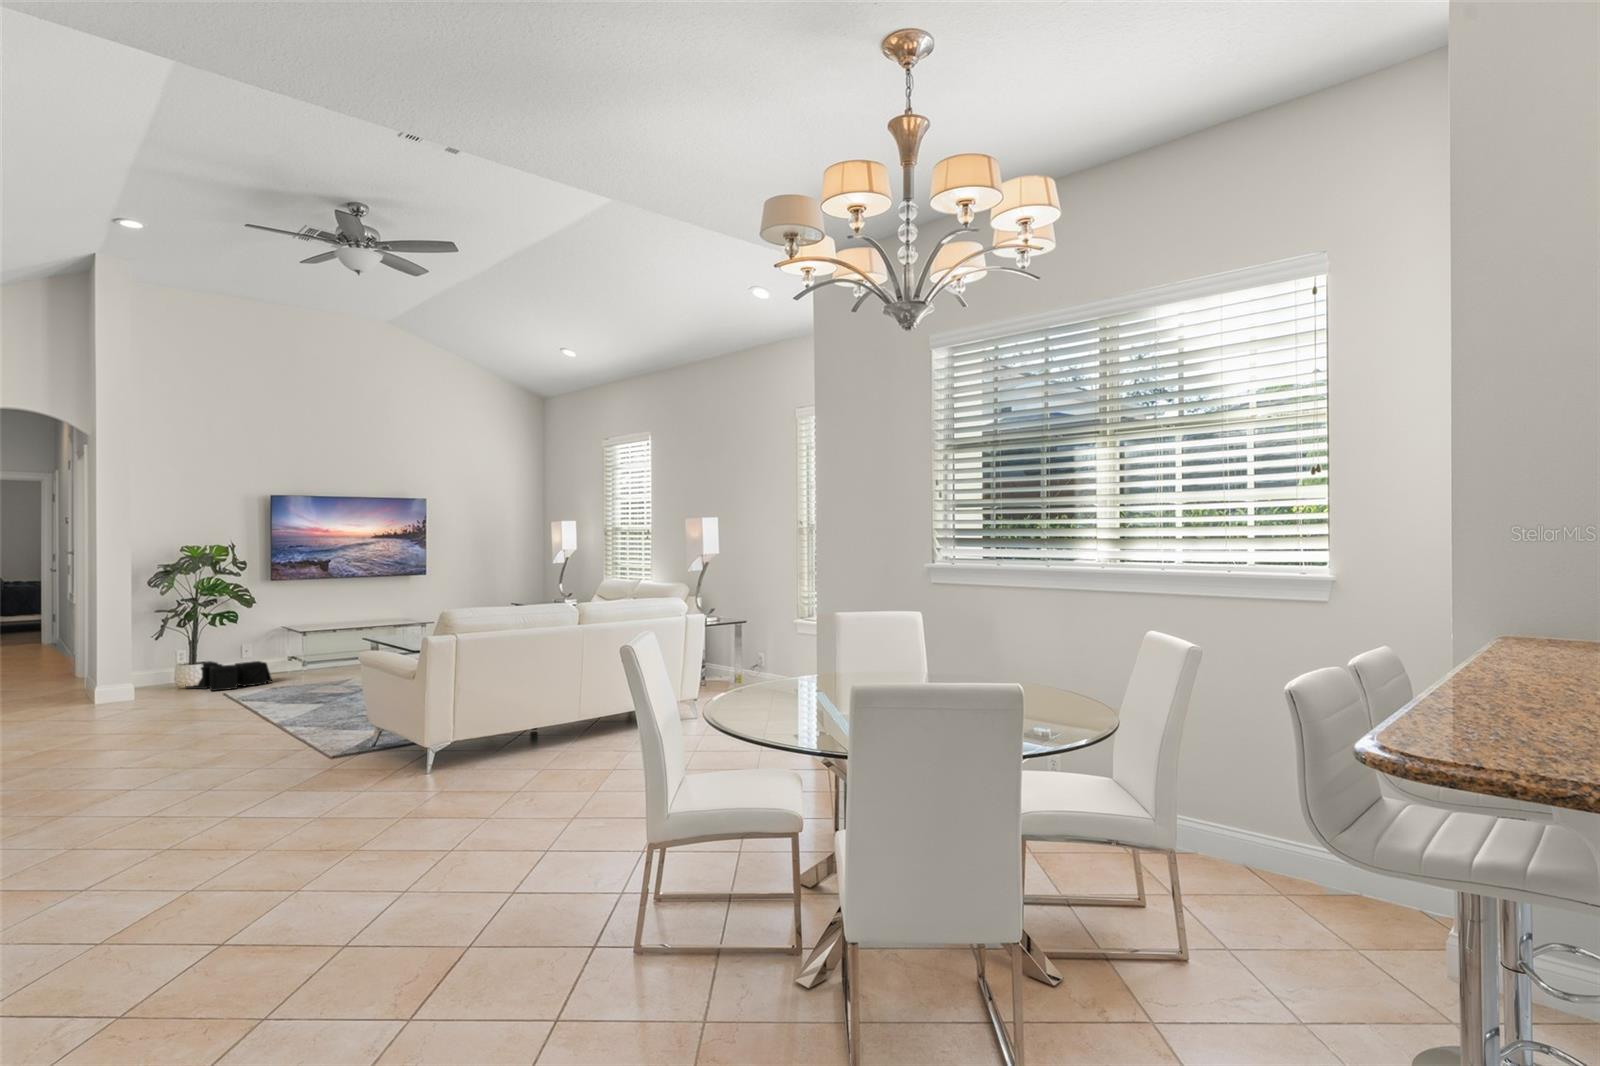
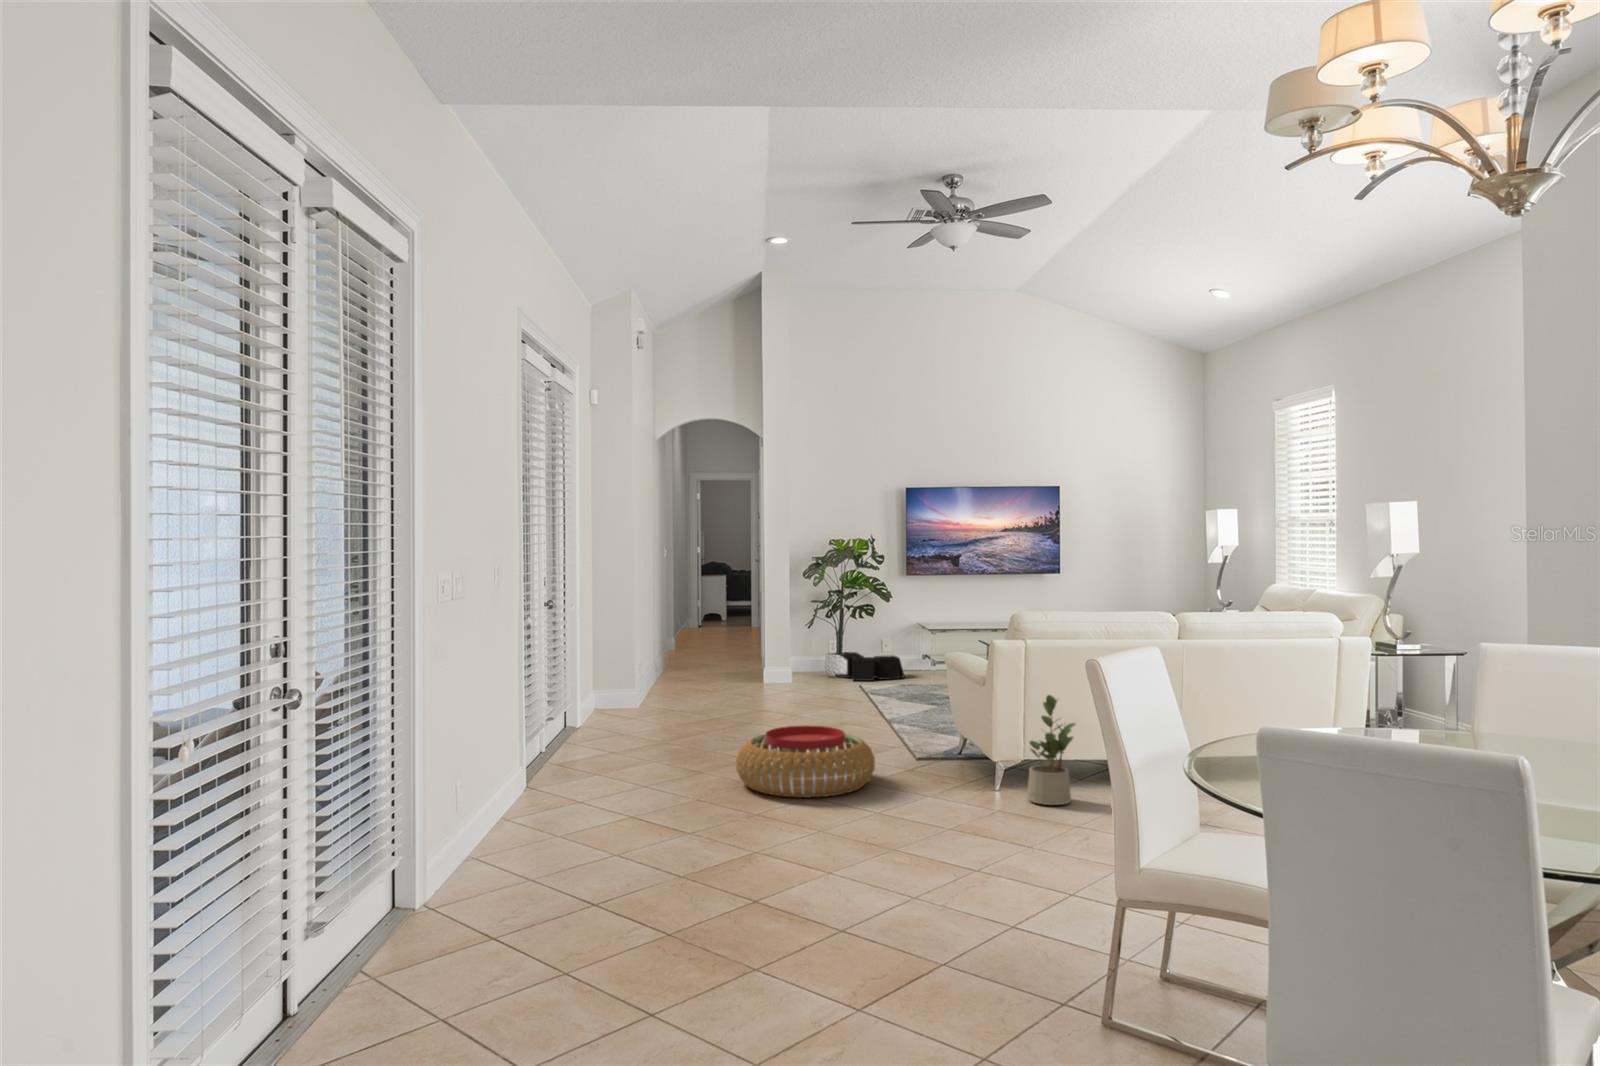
potted plant: none [462,683,506,780] -> present [1027,695,1075,805]
pouf: none [120,742,299,826] -> present [736,726,875,798]

